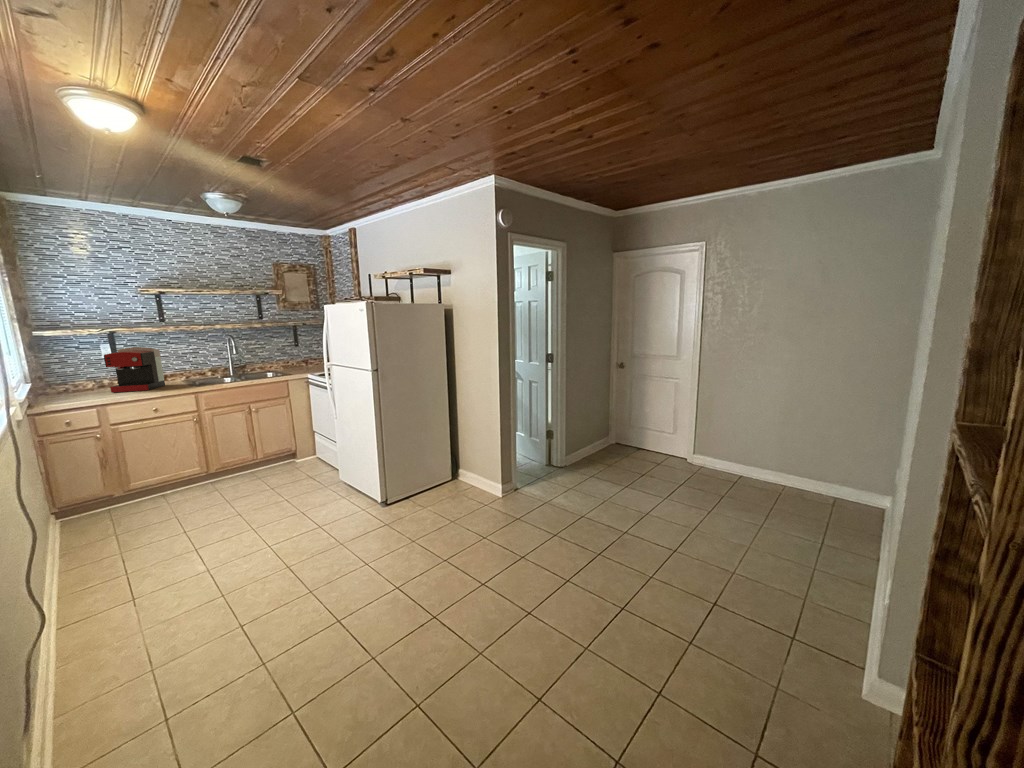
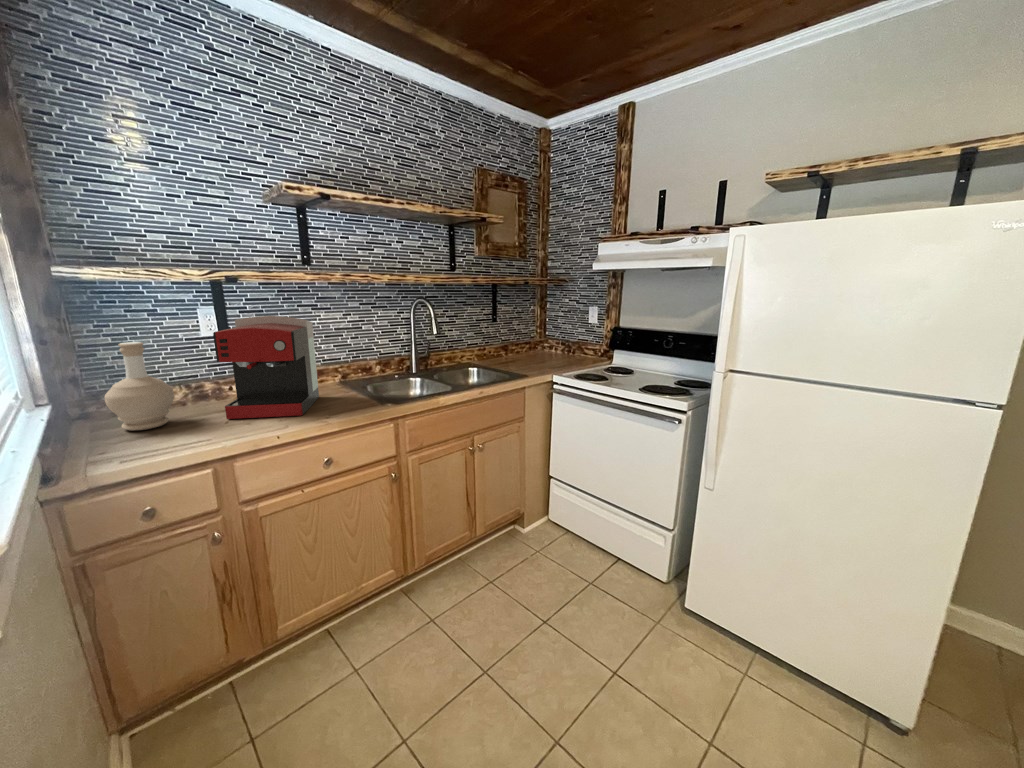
bottle: none [54,360,86,397] -> present [105,342,174,430]

